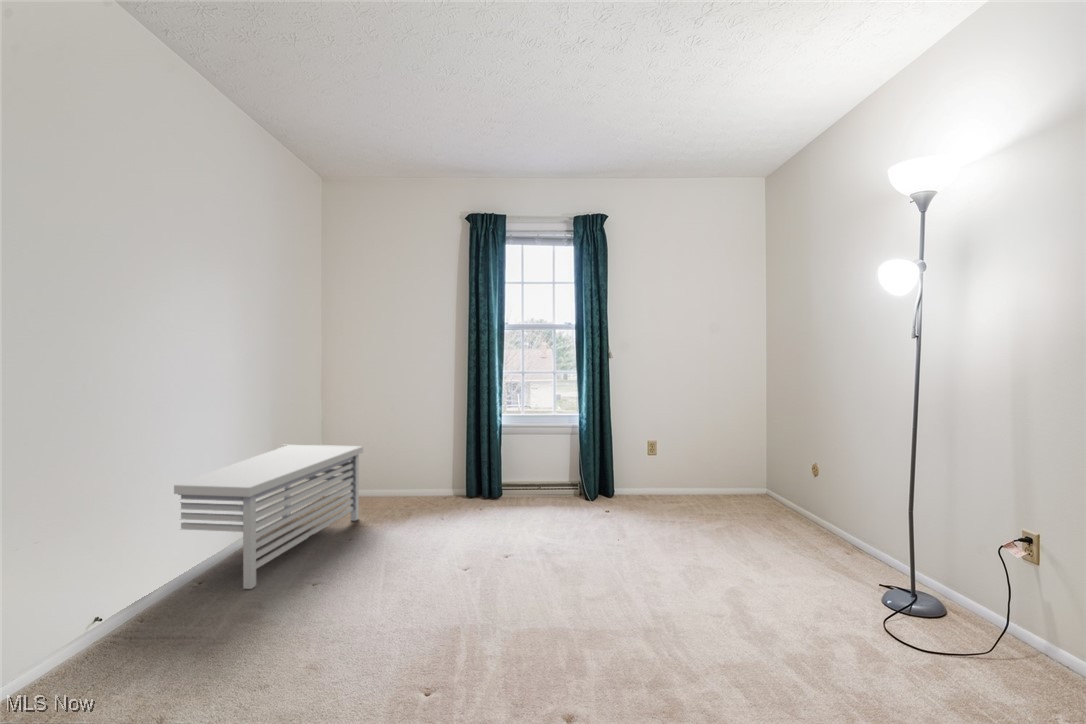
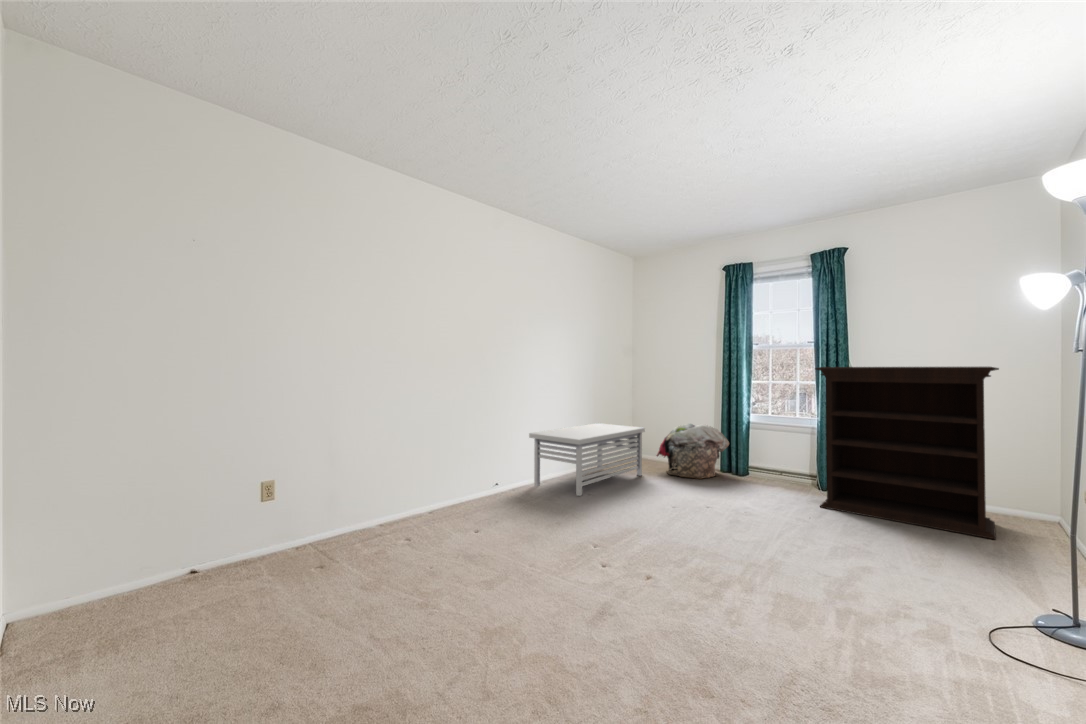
bookshelf: none [592,353,767,537] -> present [815,367,999,539]
laundry basket: none [379,433,479,512] -> present [657,424,729,479]

